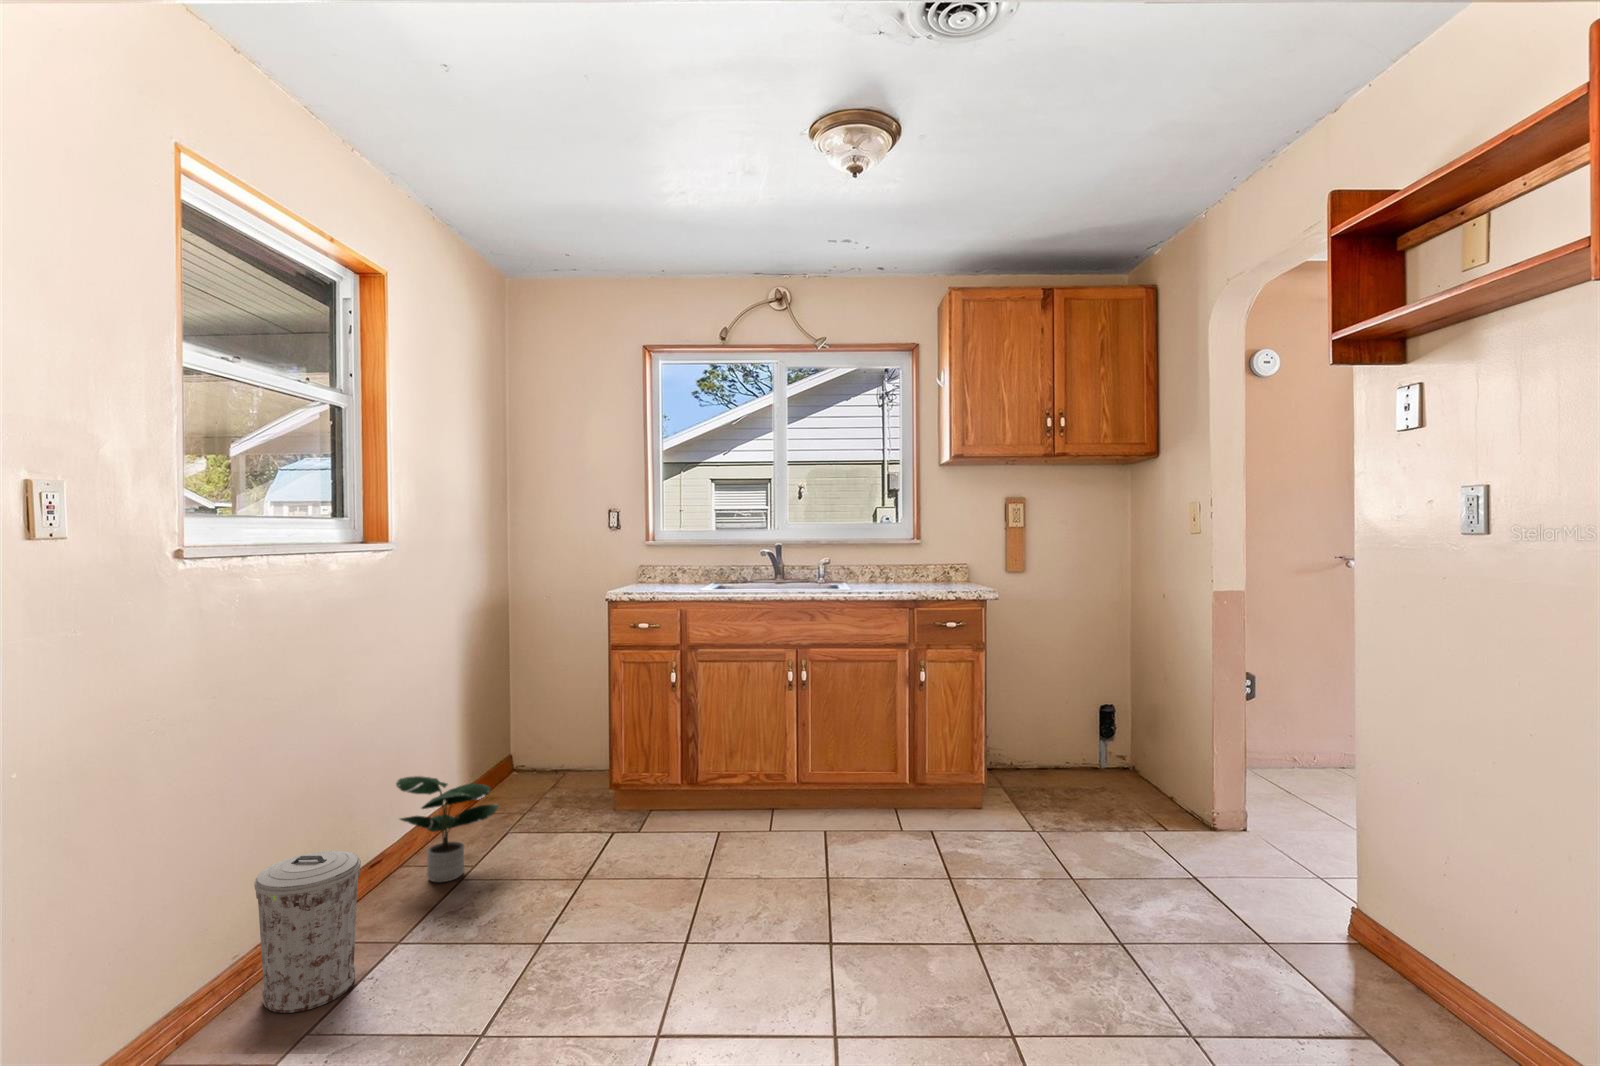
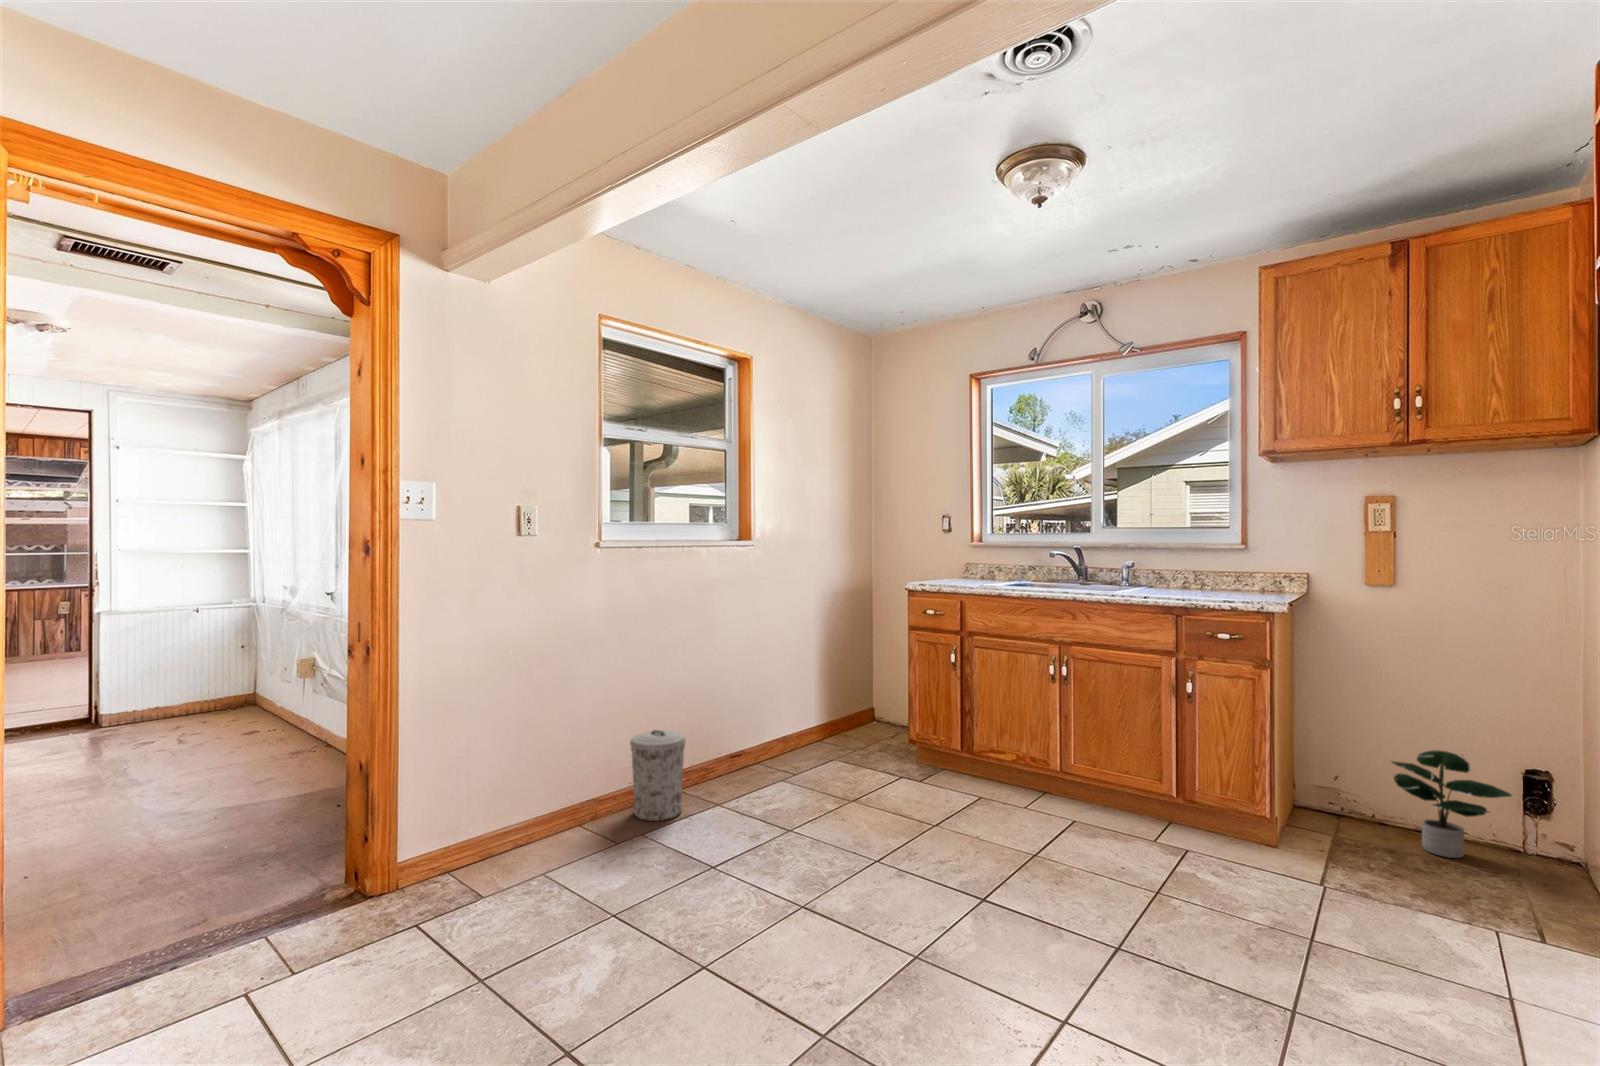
potted plant: present [396,776,499,882] -> present [1392,750,1512,858]

